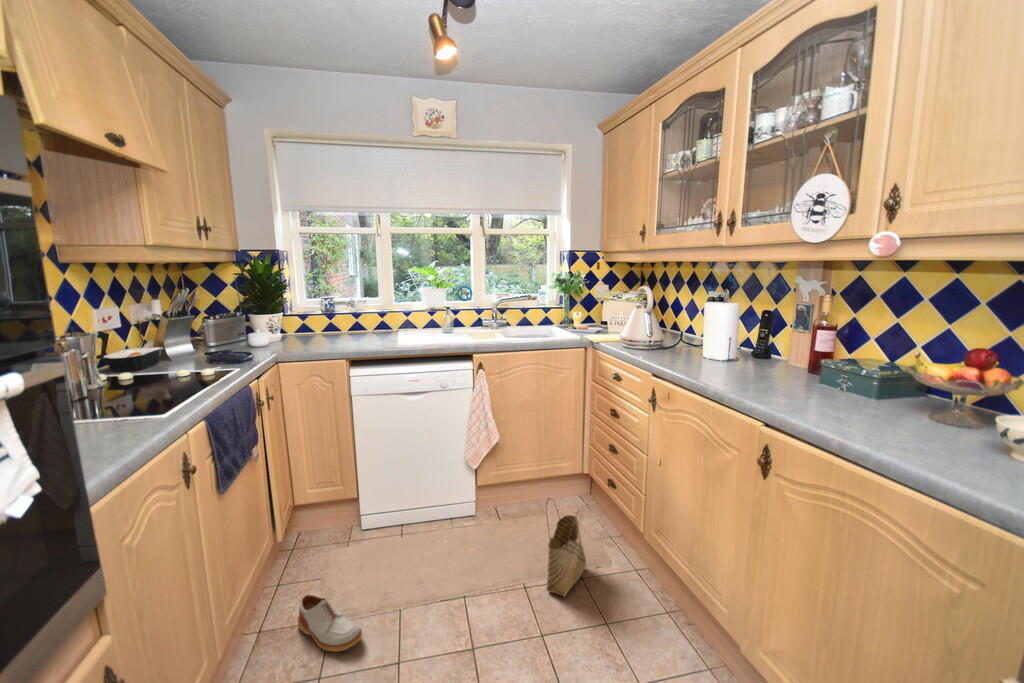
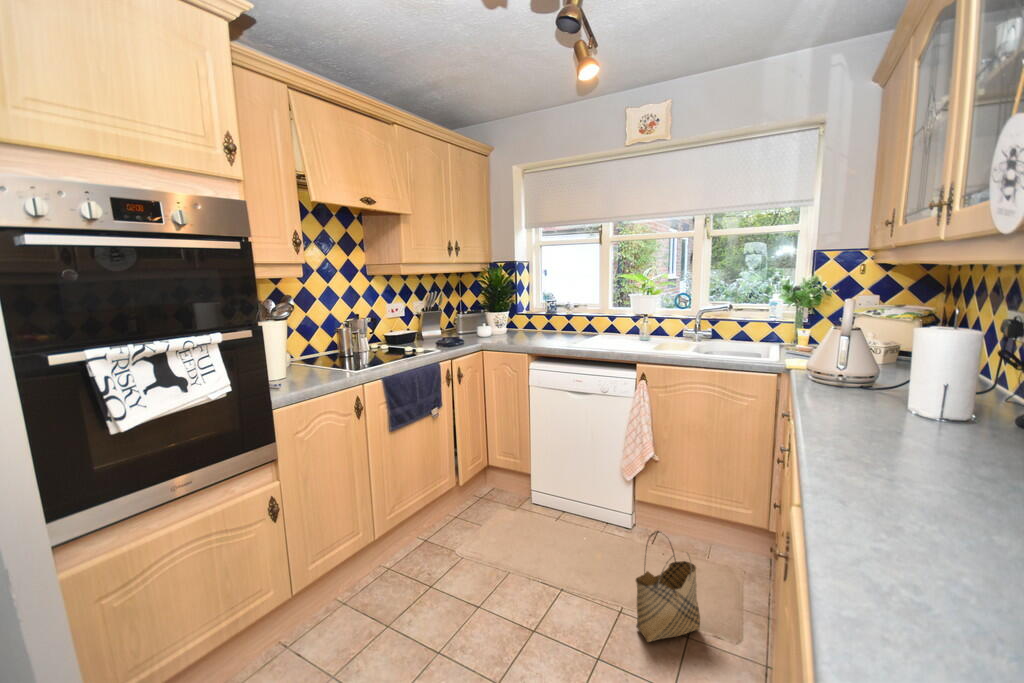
shoe: present [298,594,362,652] -> none [444,528,472,578]

